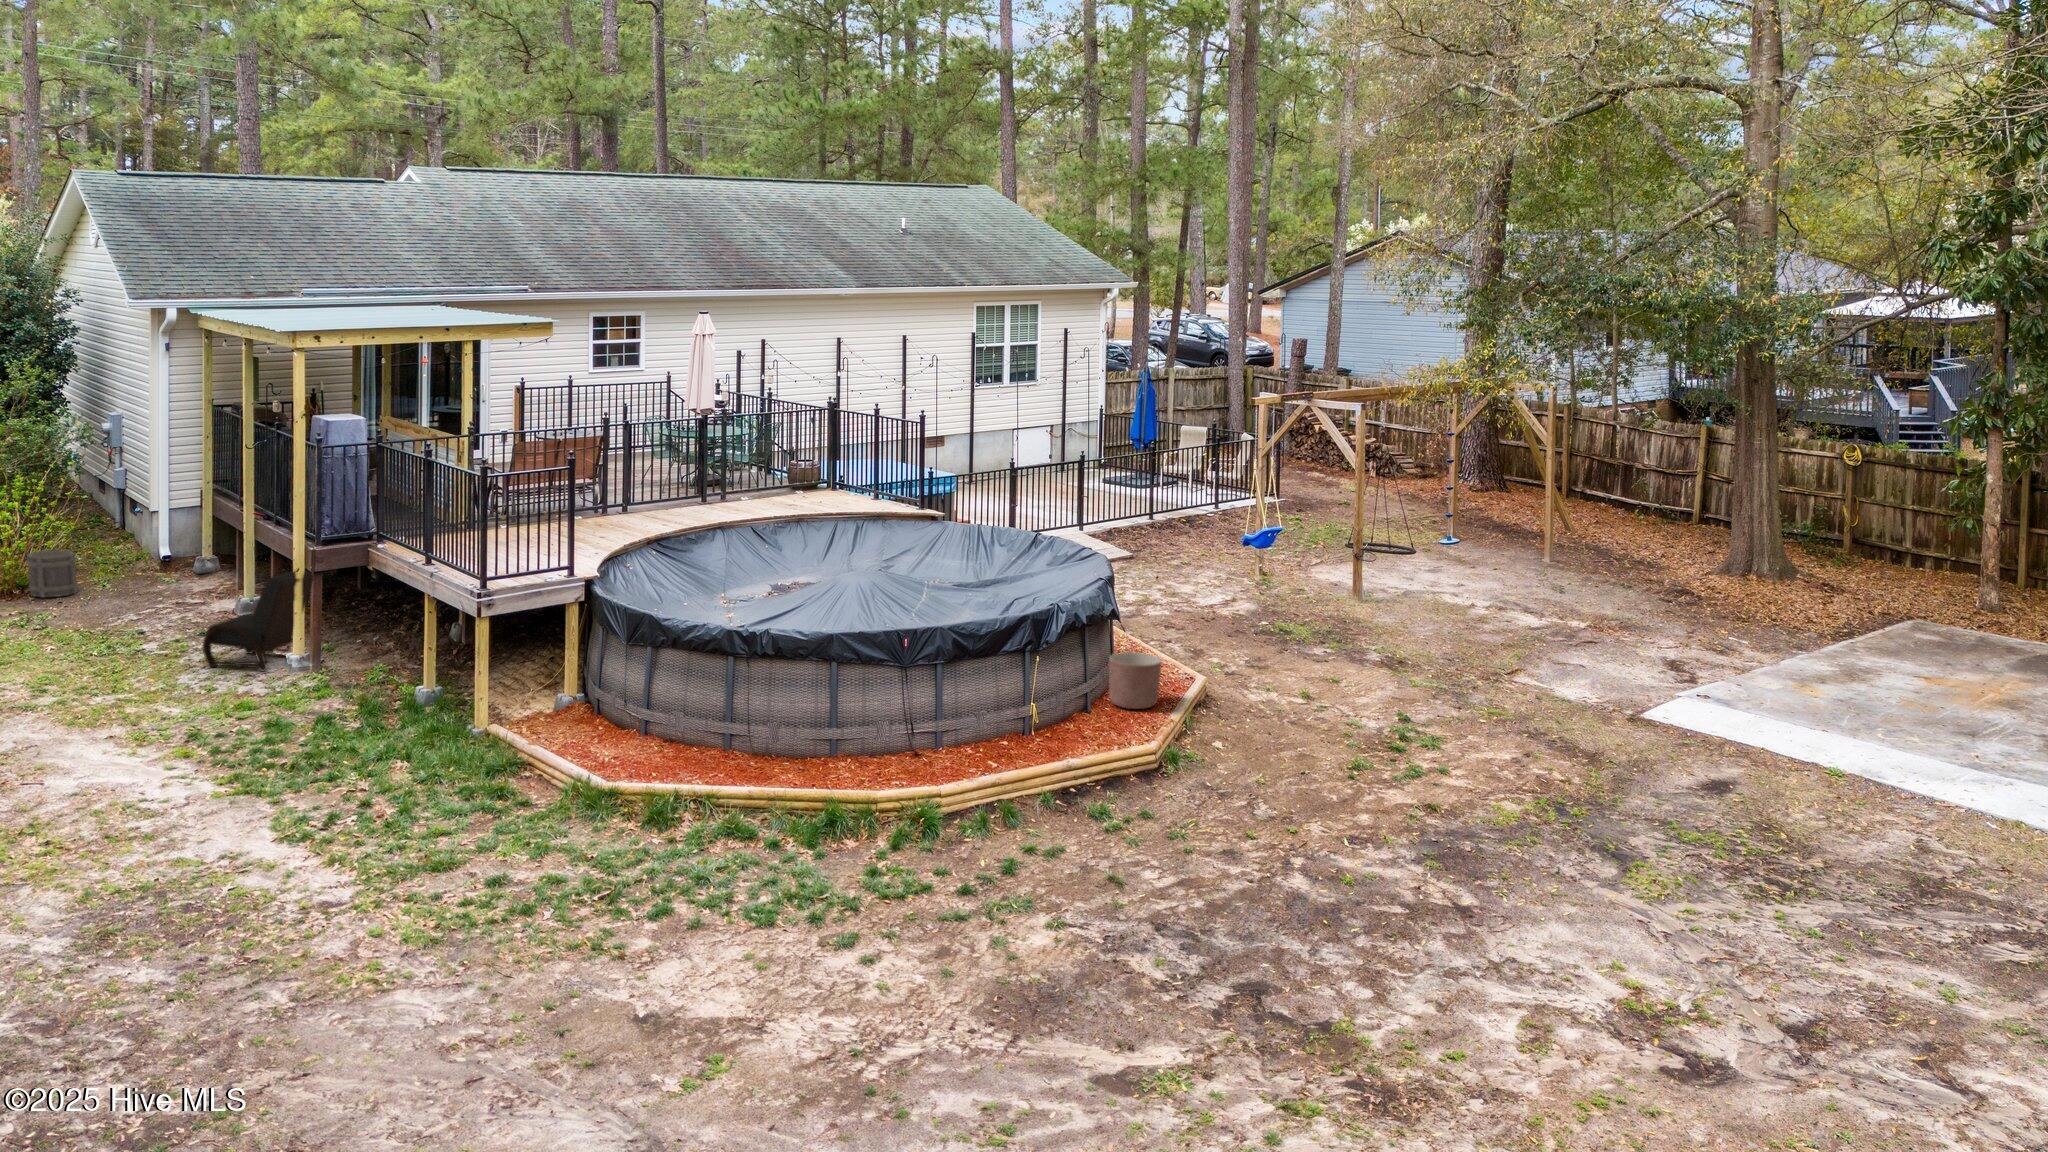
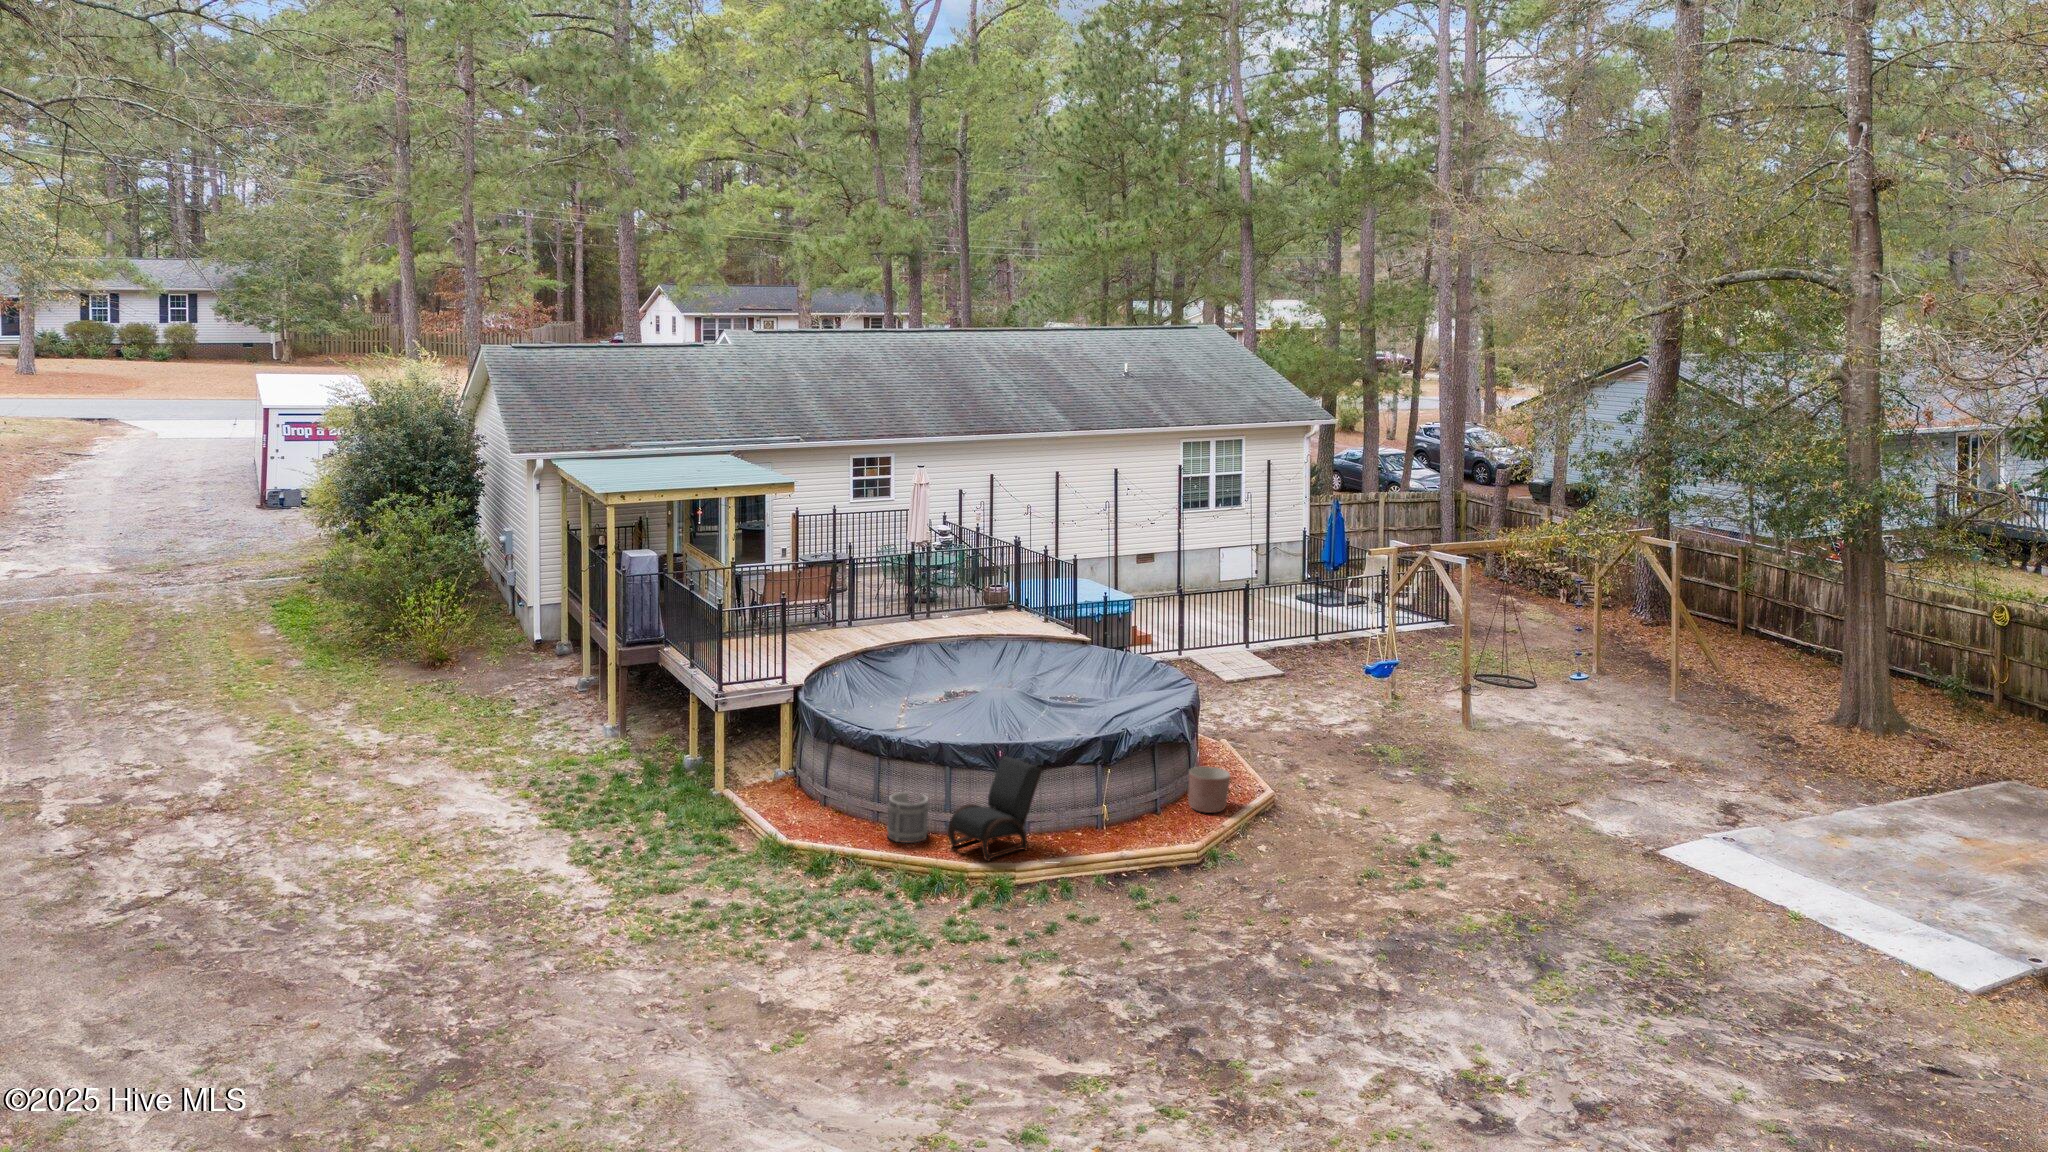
bucket: present [27,550,78,597] -> present [887,792,929,843]
lounge chair: present [203,571,314,671] -> present [948,756,1042,861]

